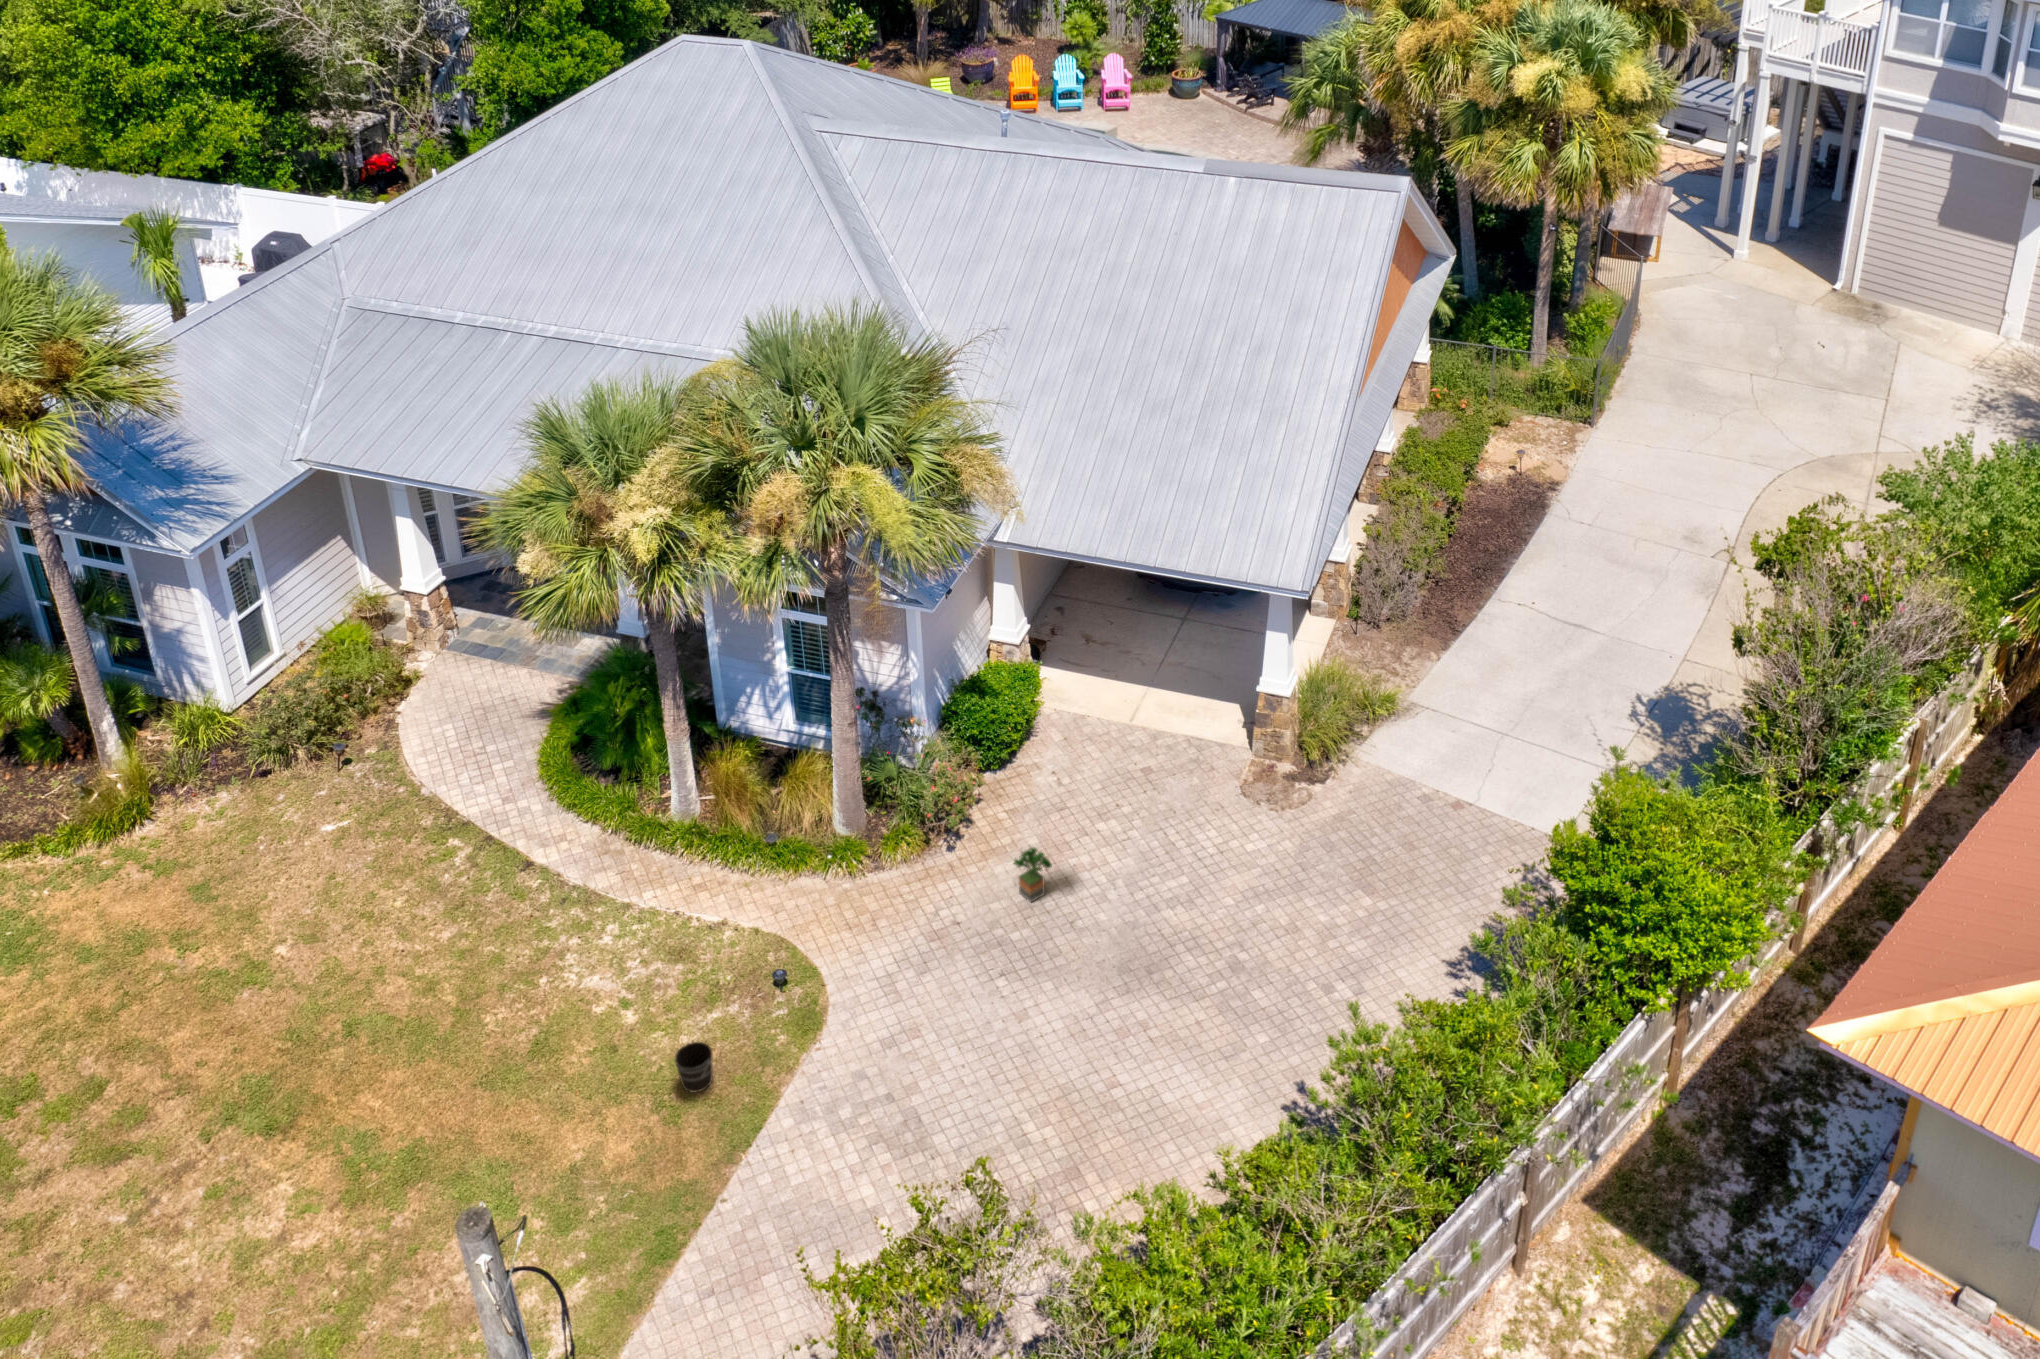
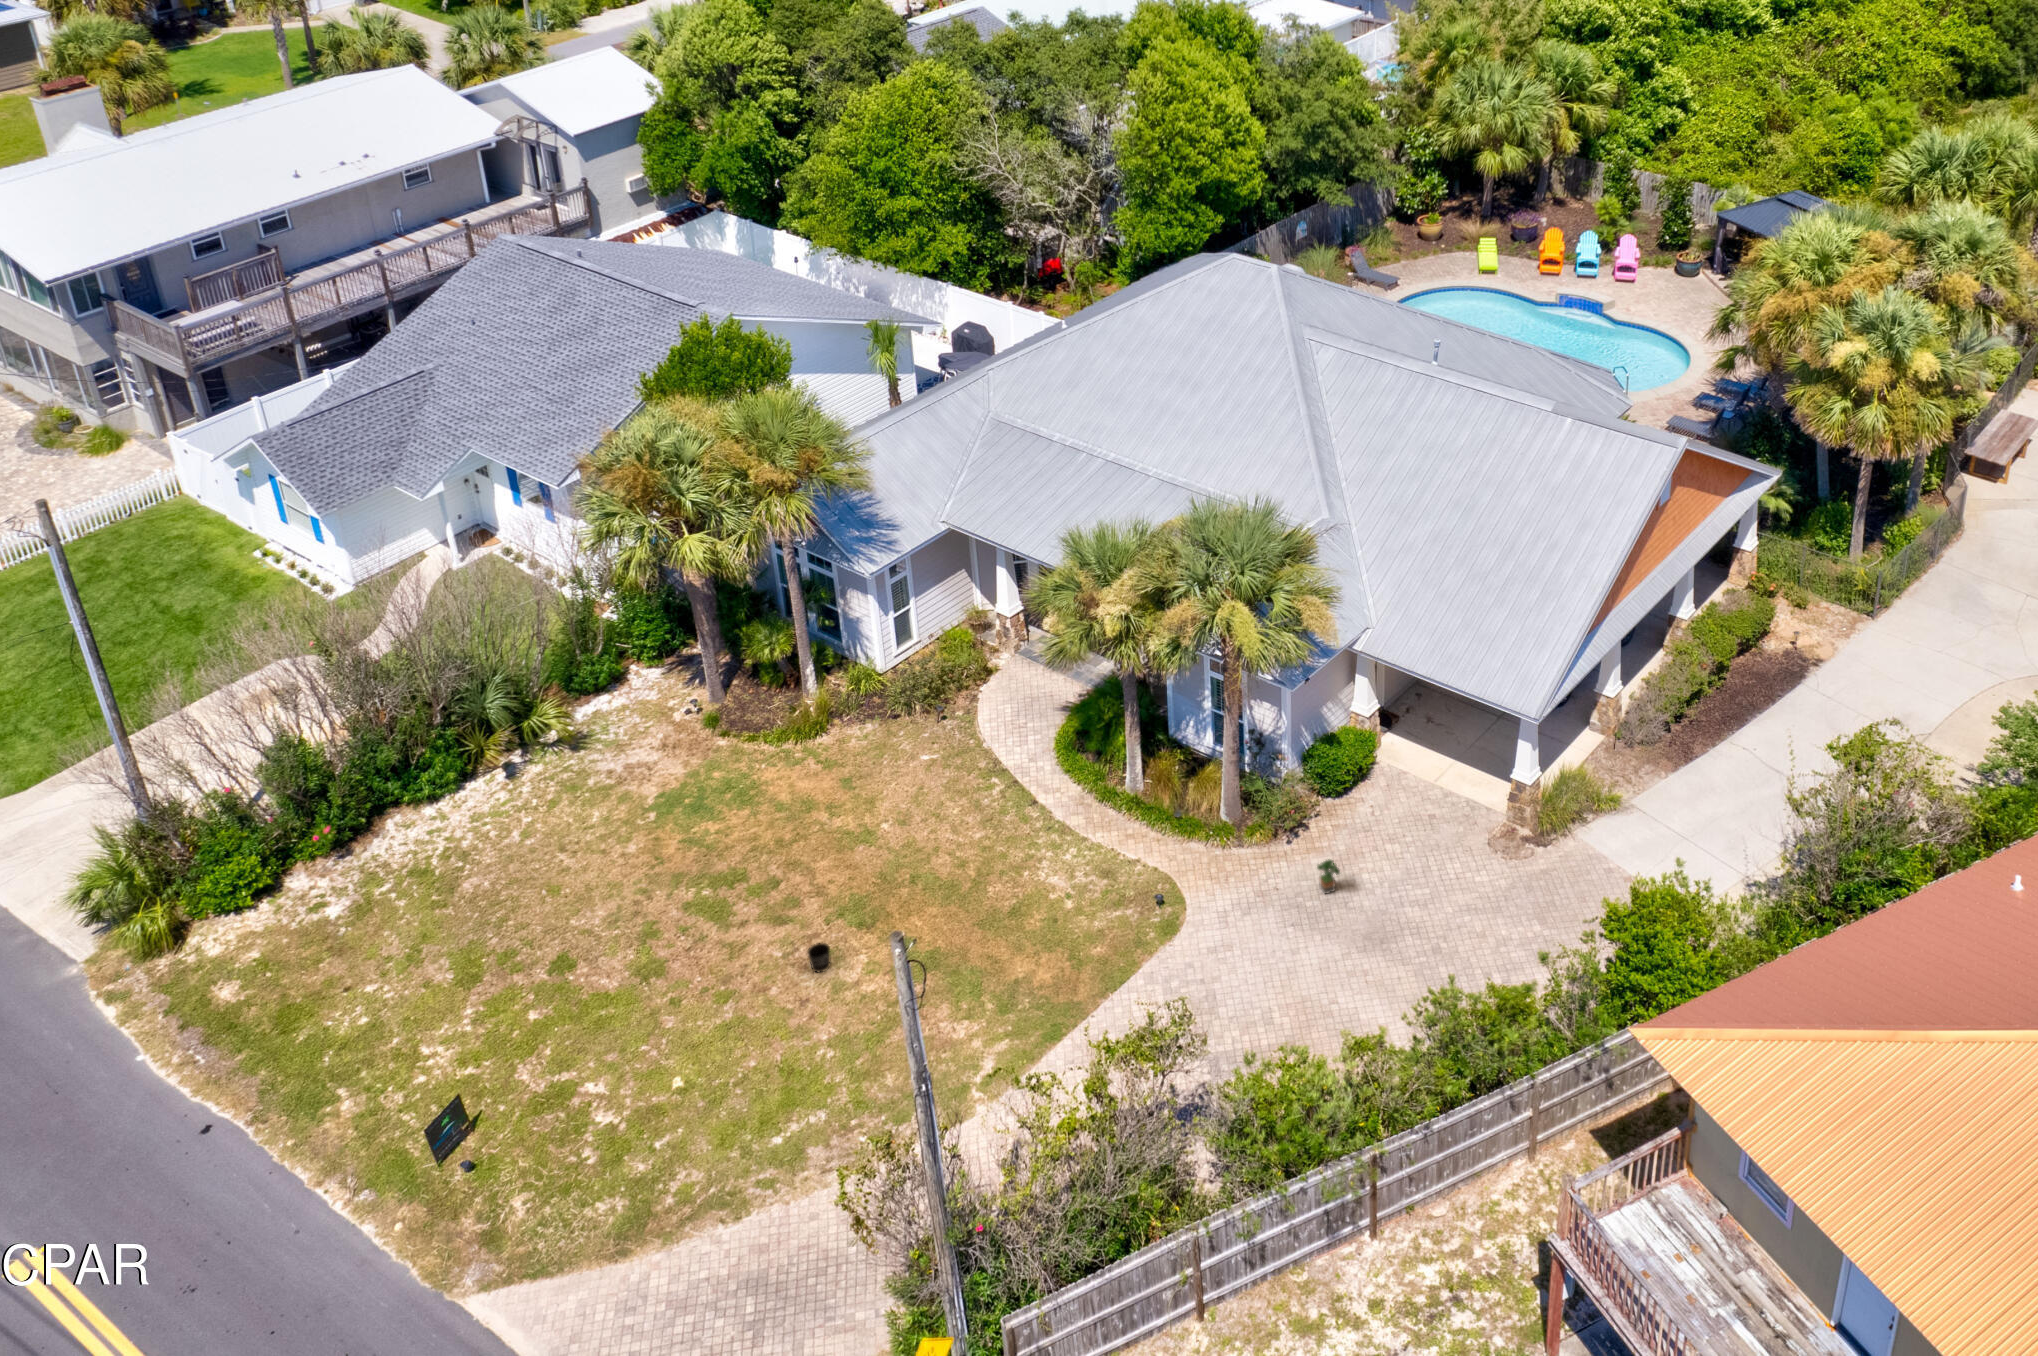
bucket: present [675,1042,713,1093] -> present [807,943,830,972]

